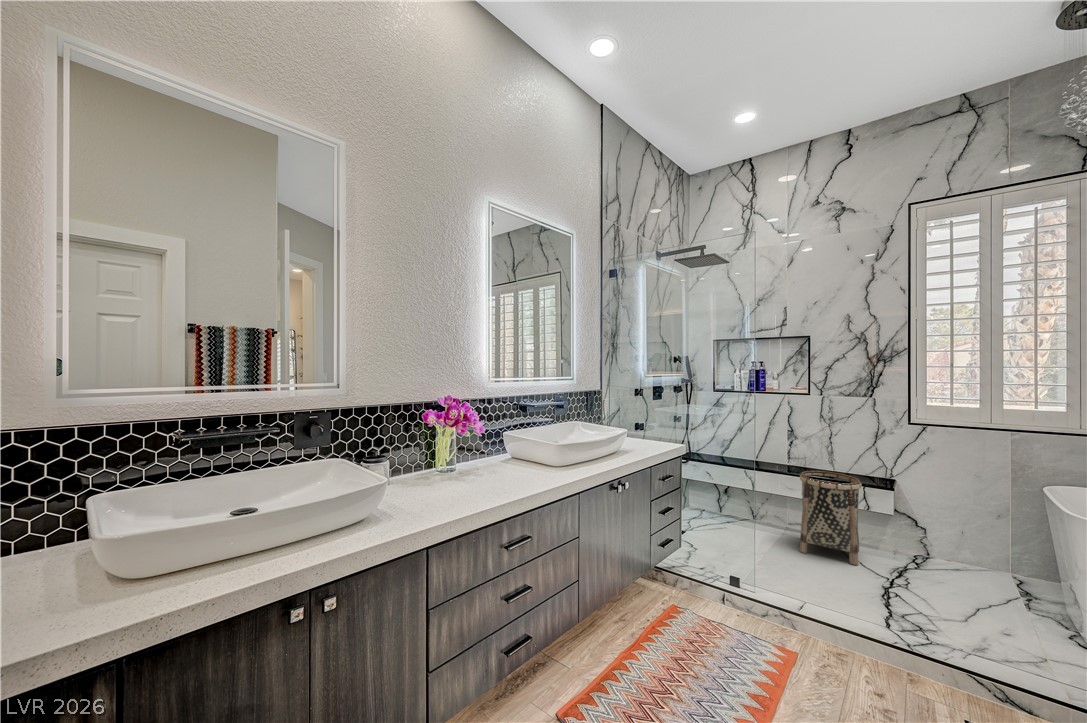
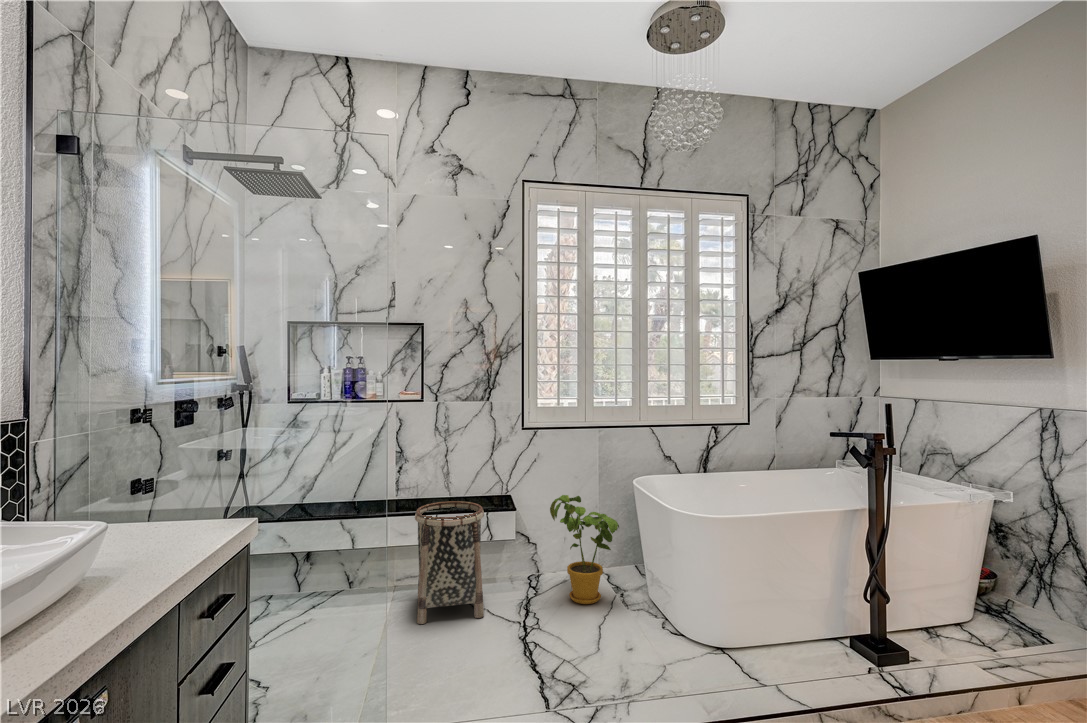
house plant: none [934,484,1024,593] -> present [550,495,619,604]

